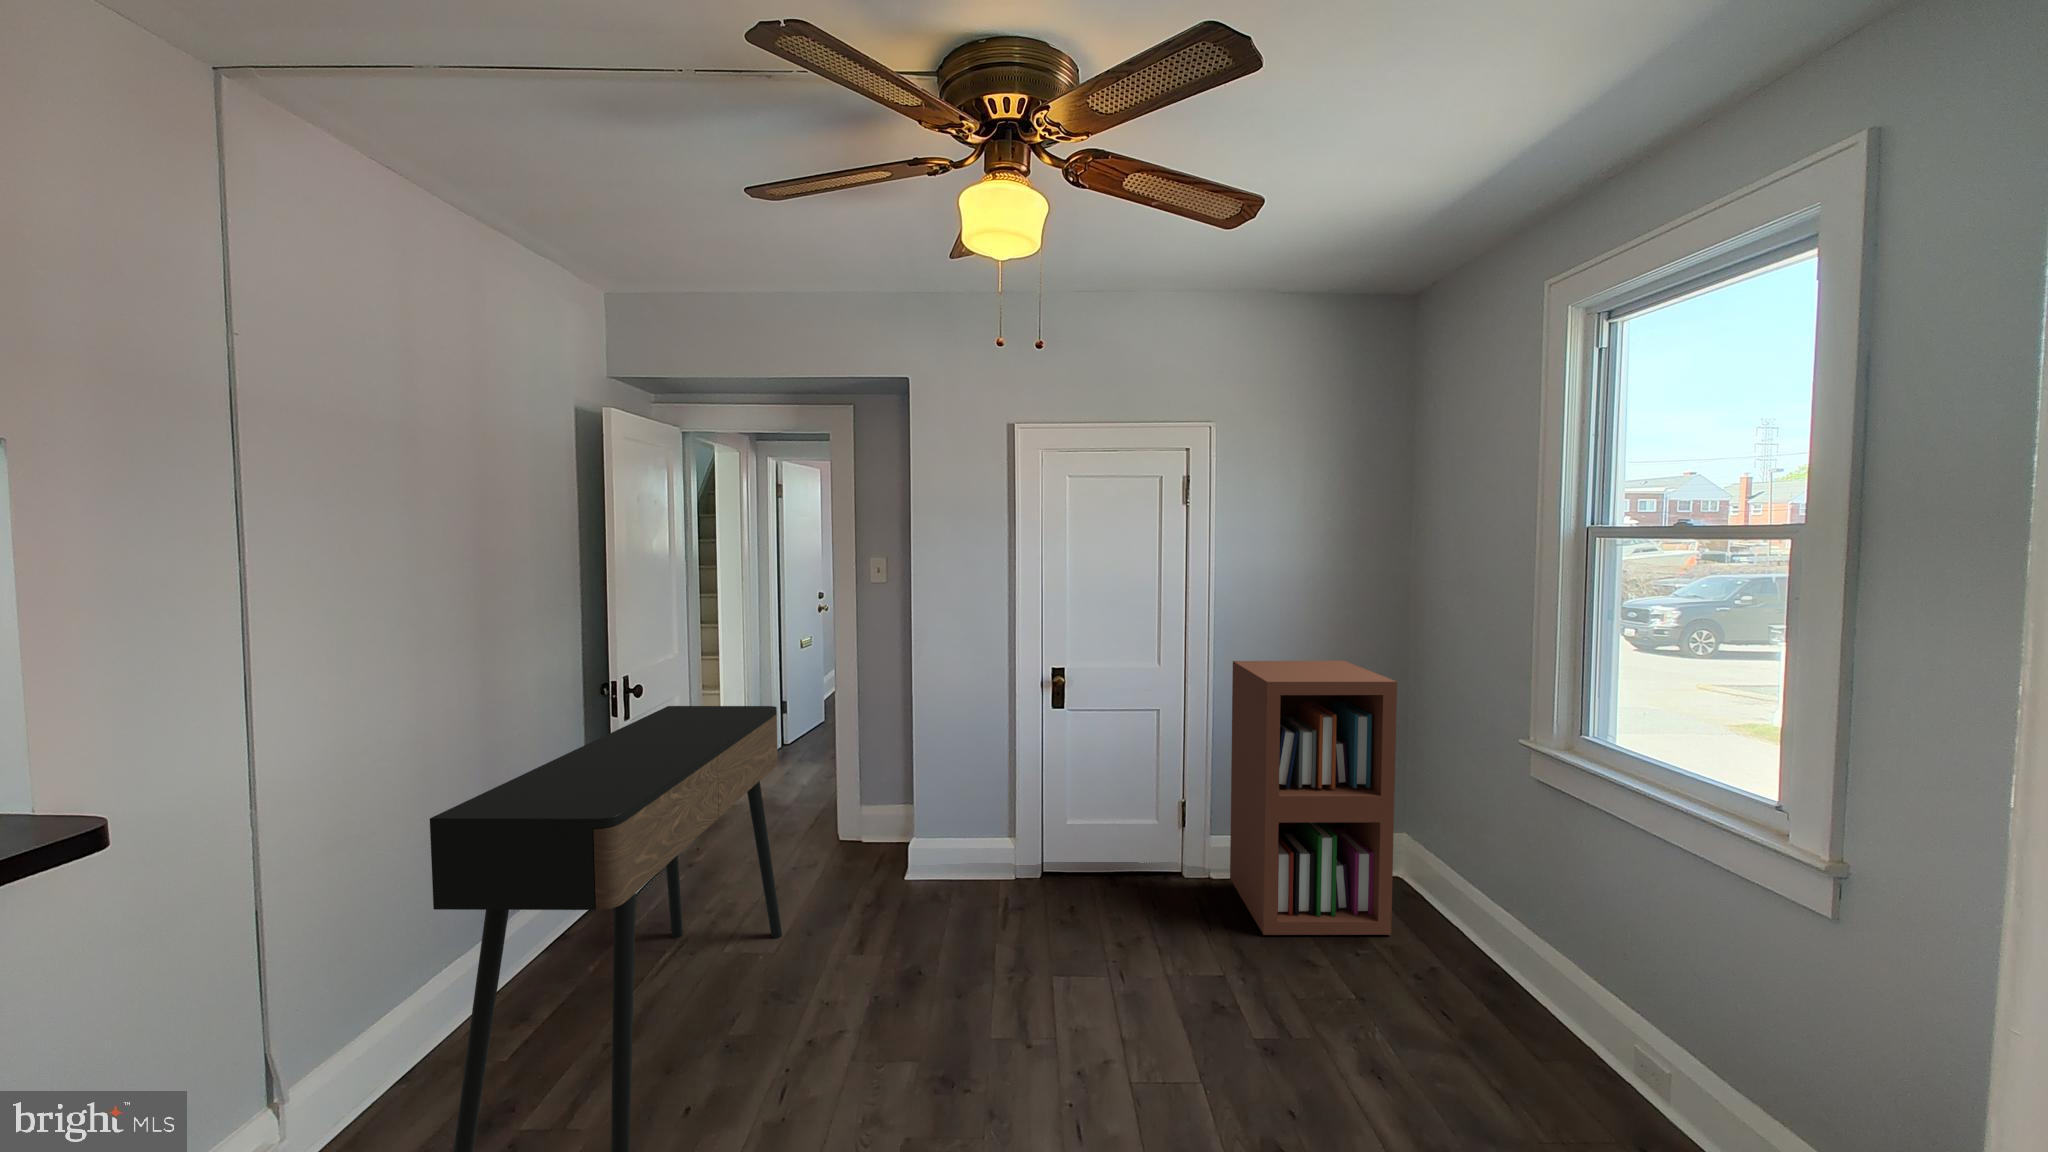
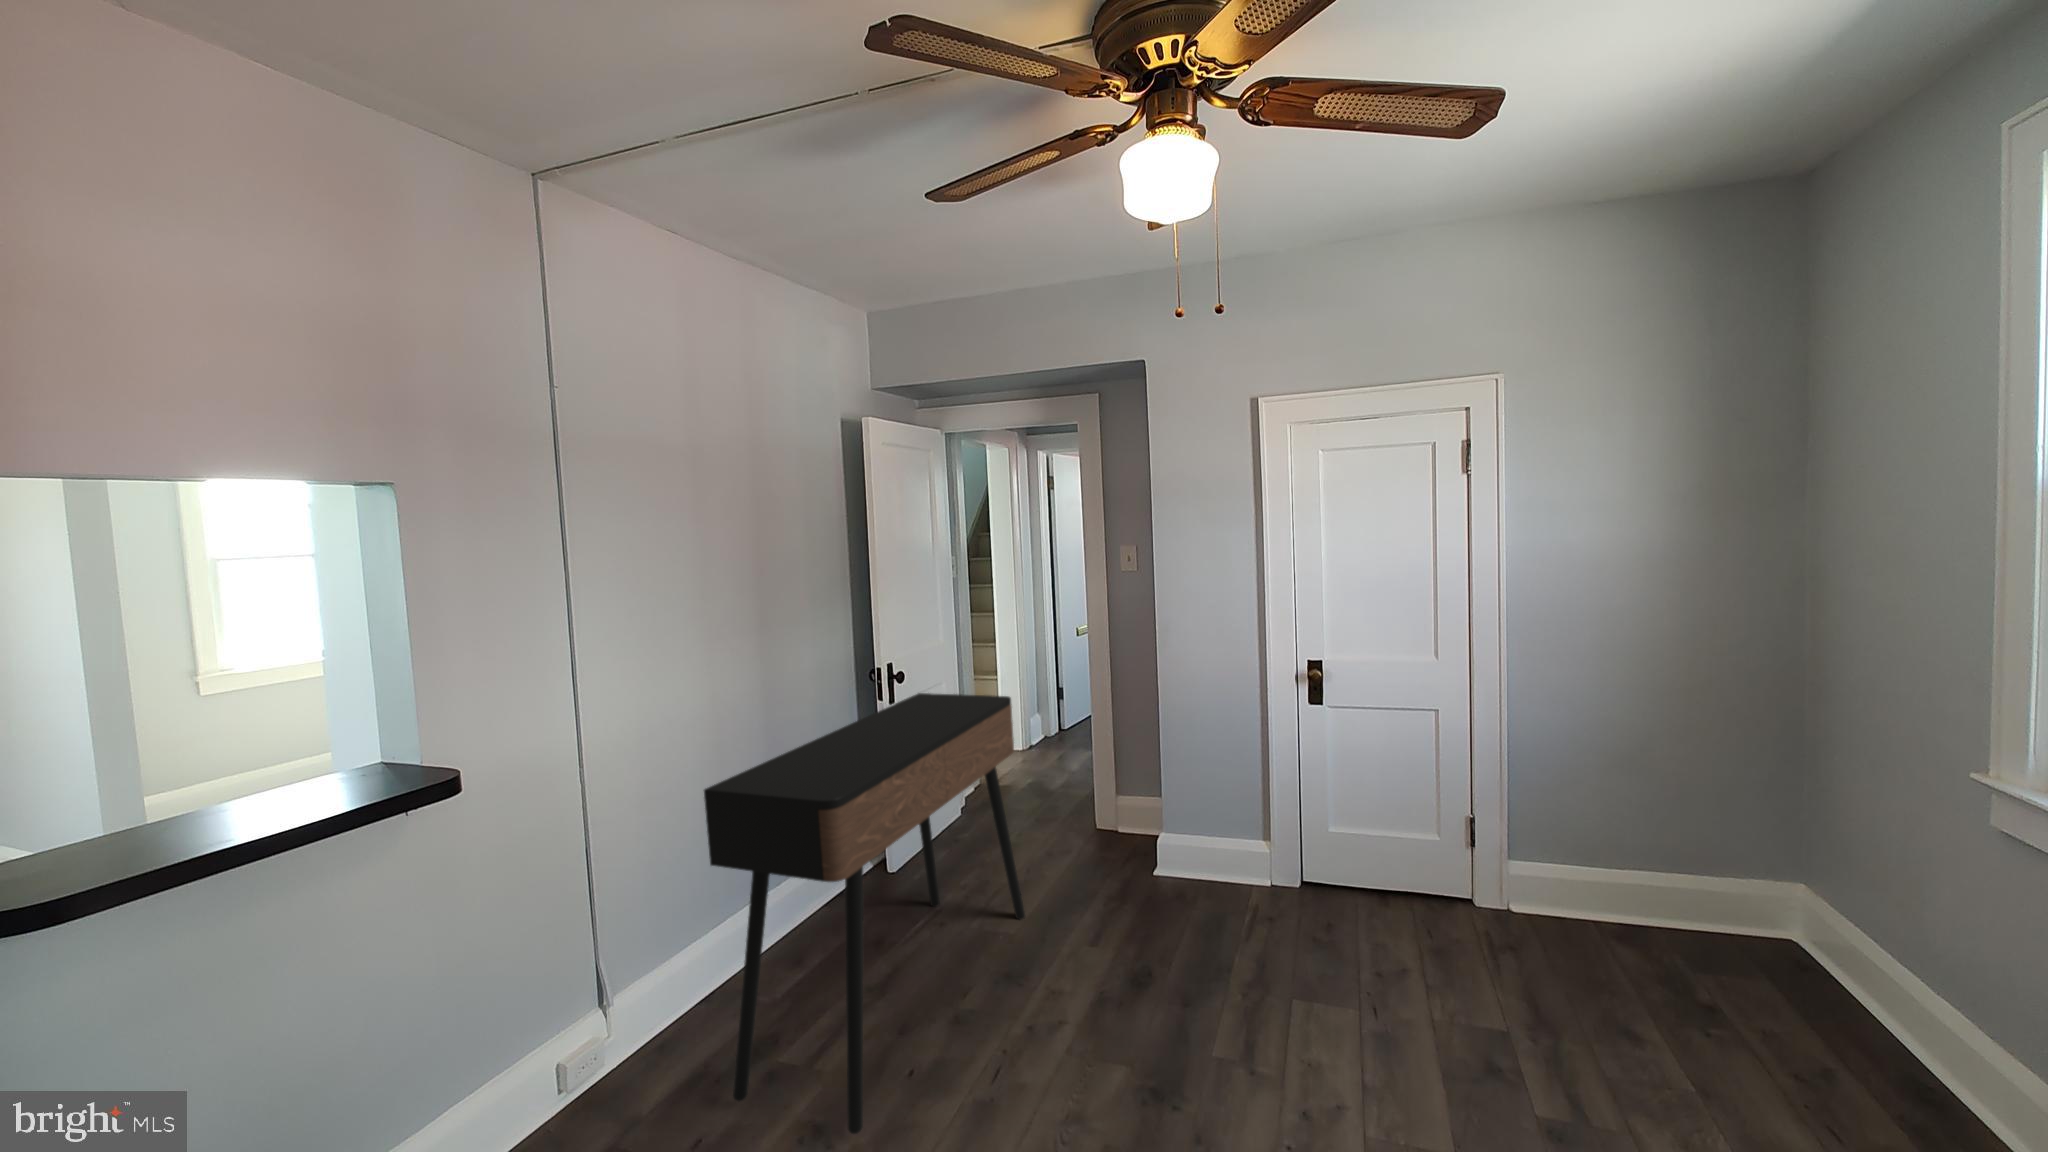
bookshelf: present [1230,661,1397,935] -> none [1537,656,1783,1025]

